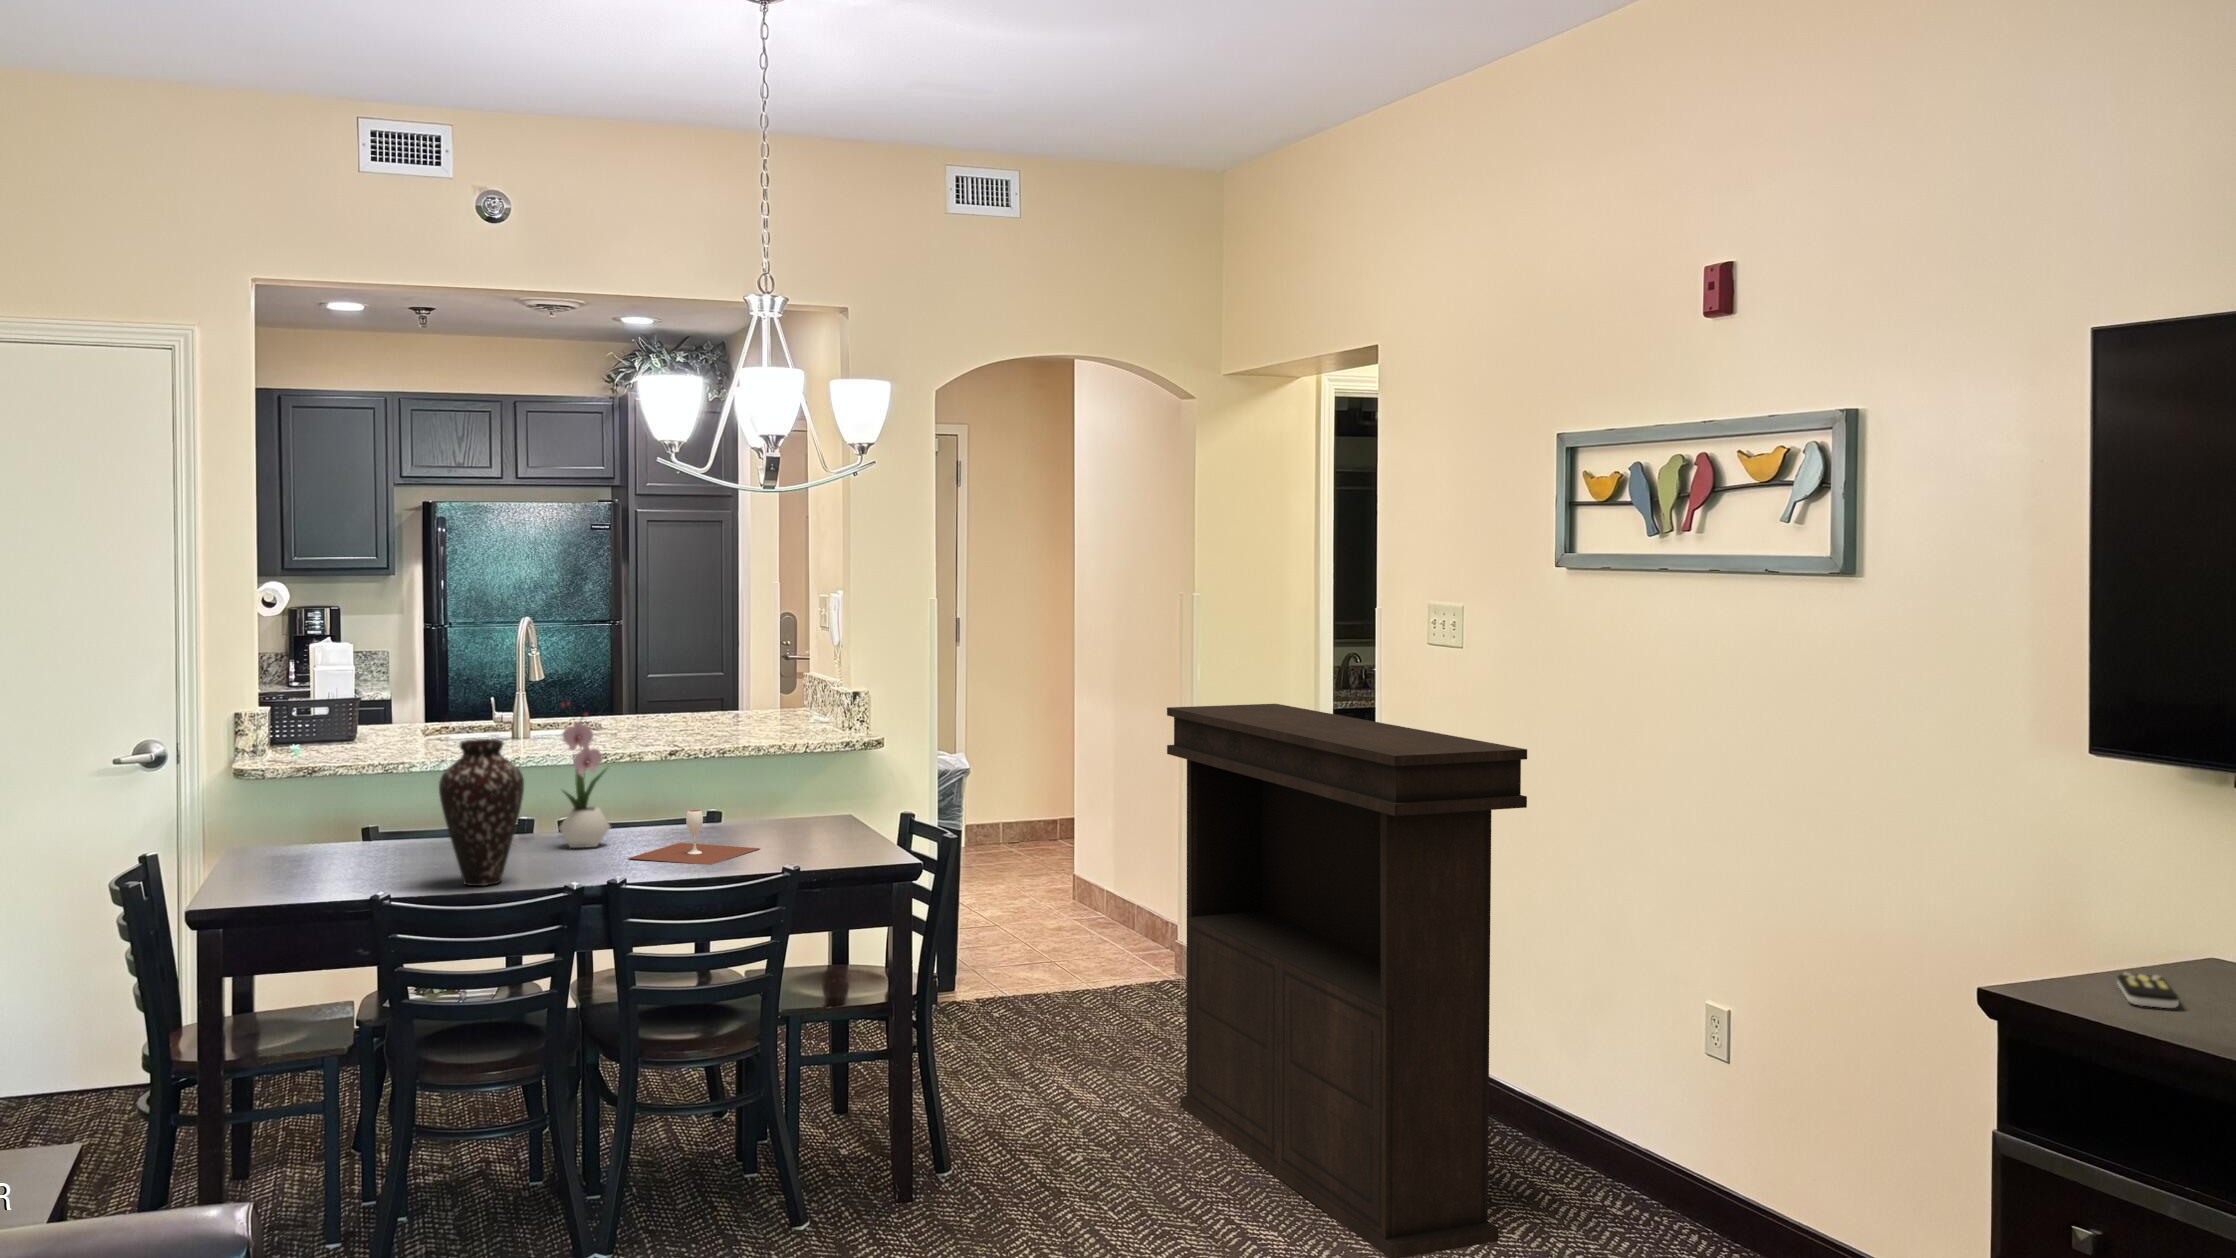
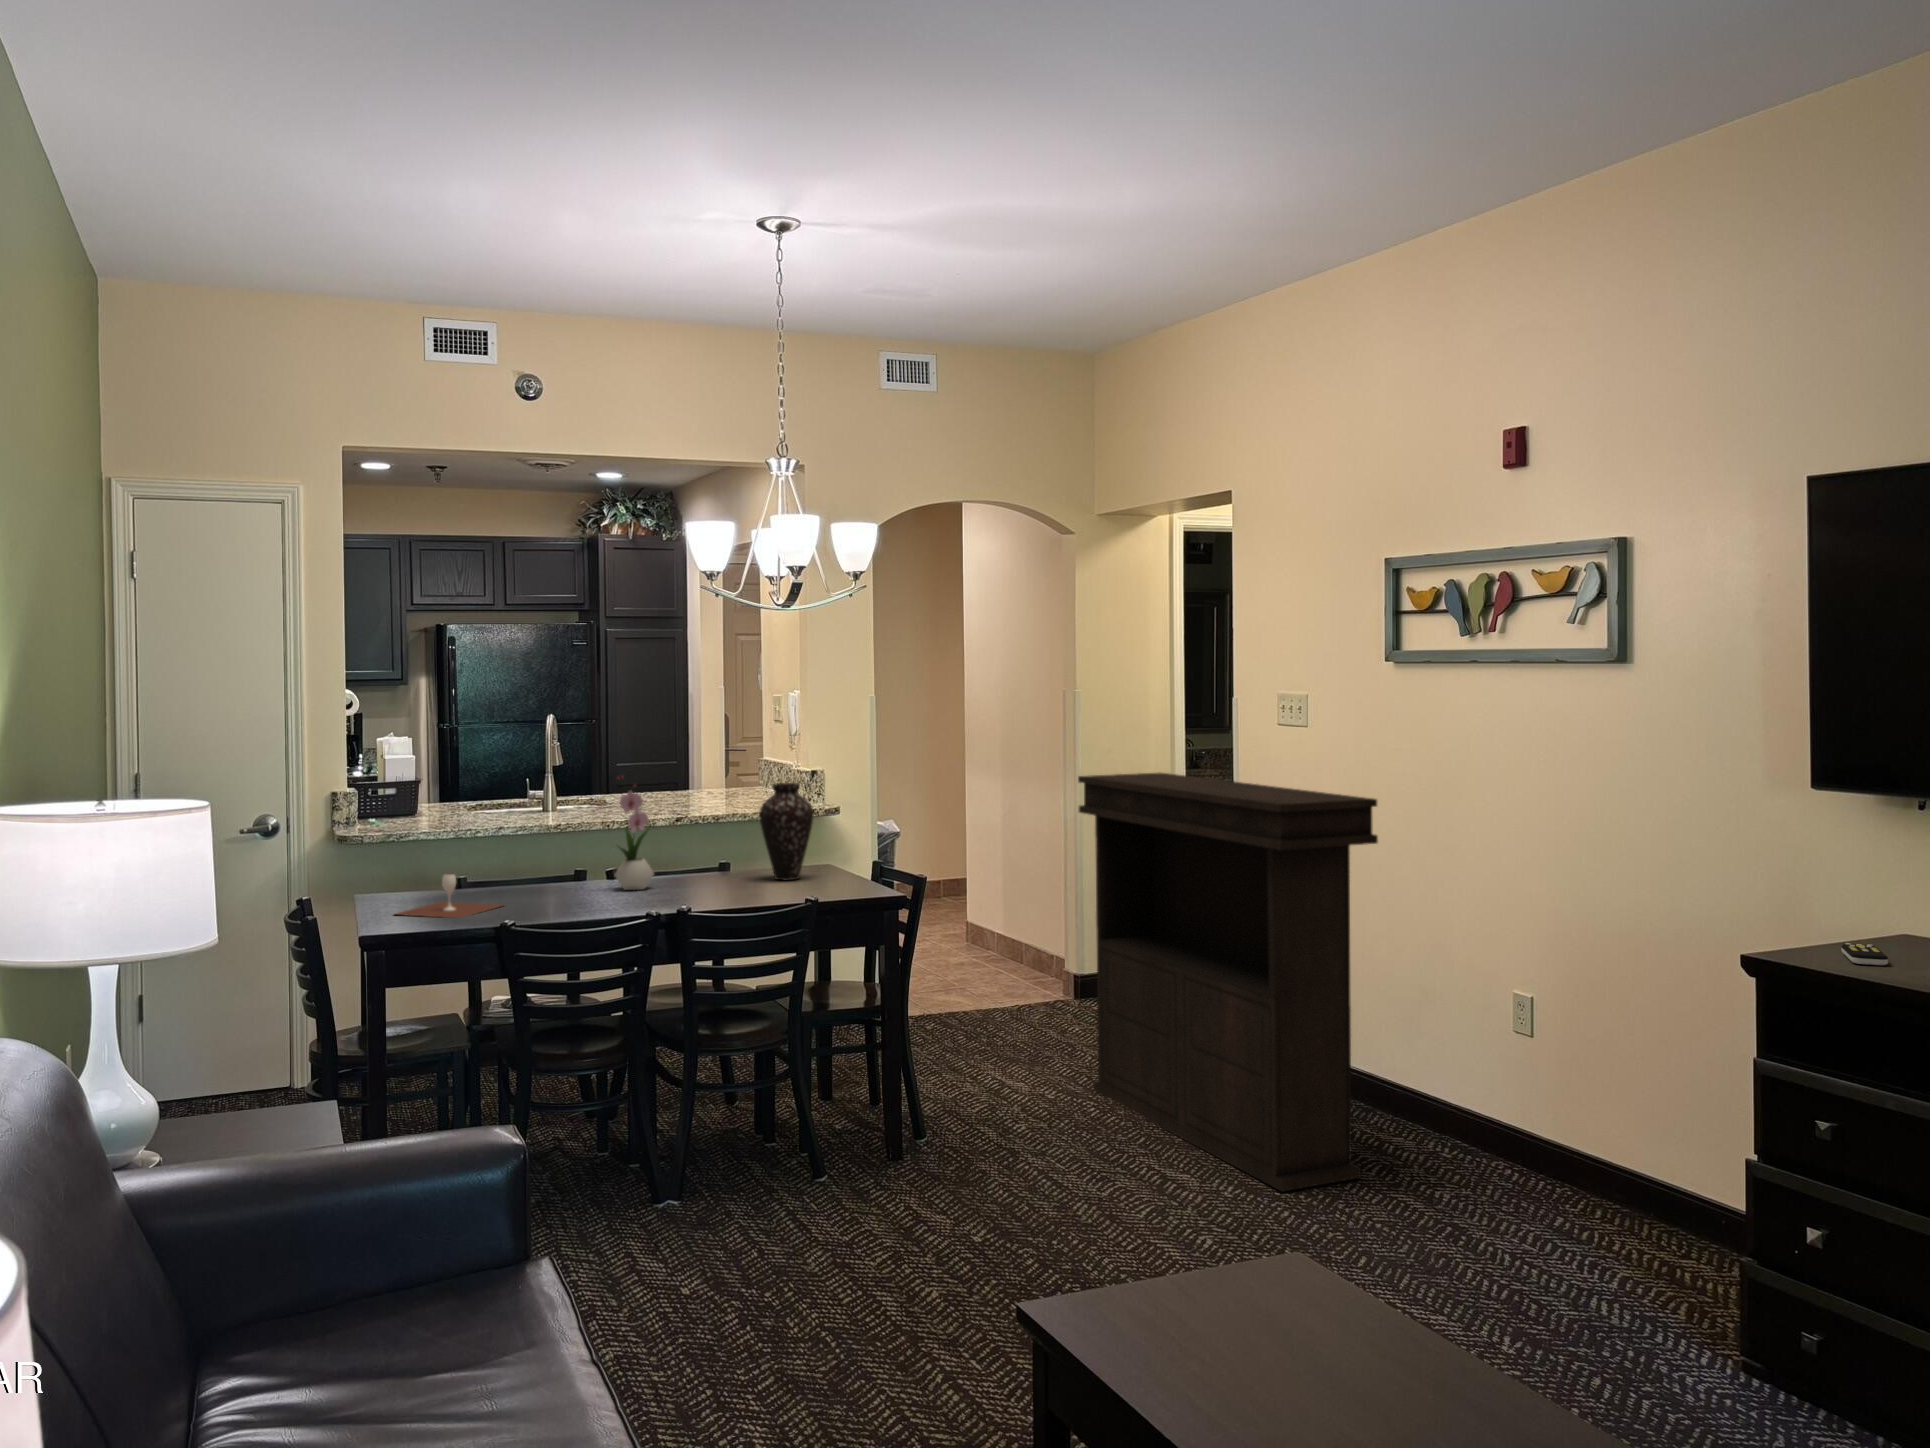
vase: present [439,739,524,886] -> present [759,783,814,880]
wine glass: present [628,810,760,865] -> present [396,874,501,918]

